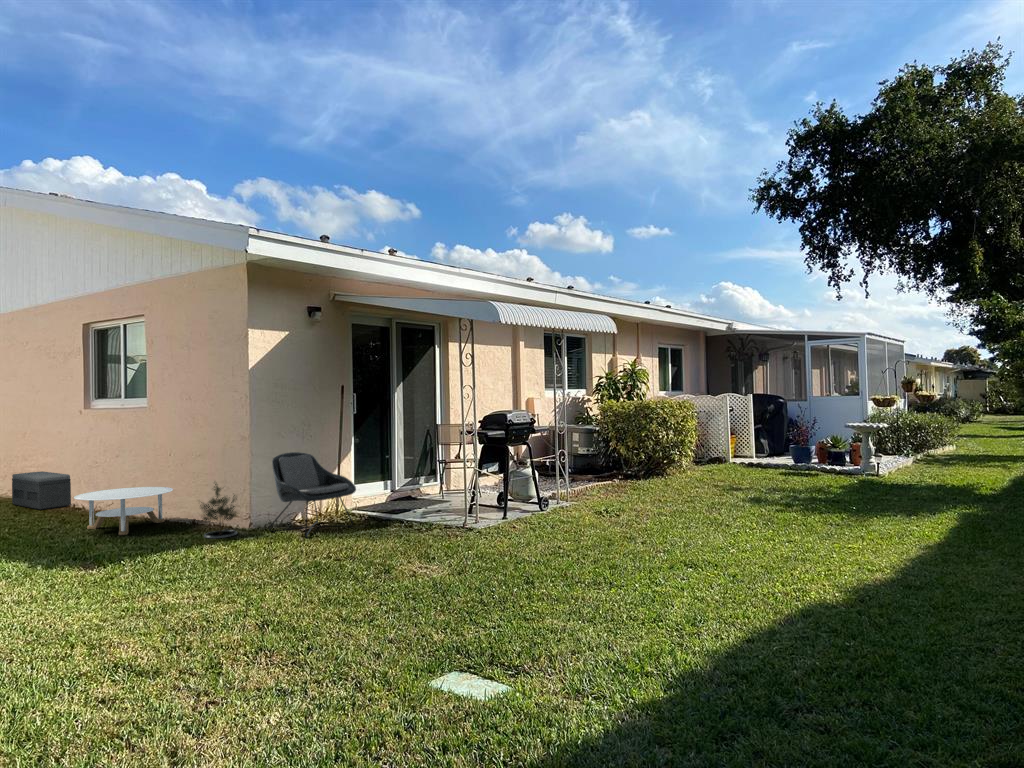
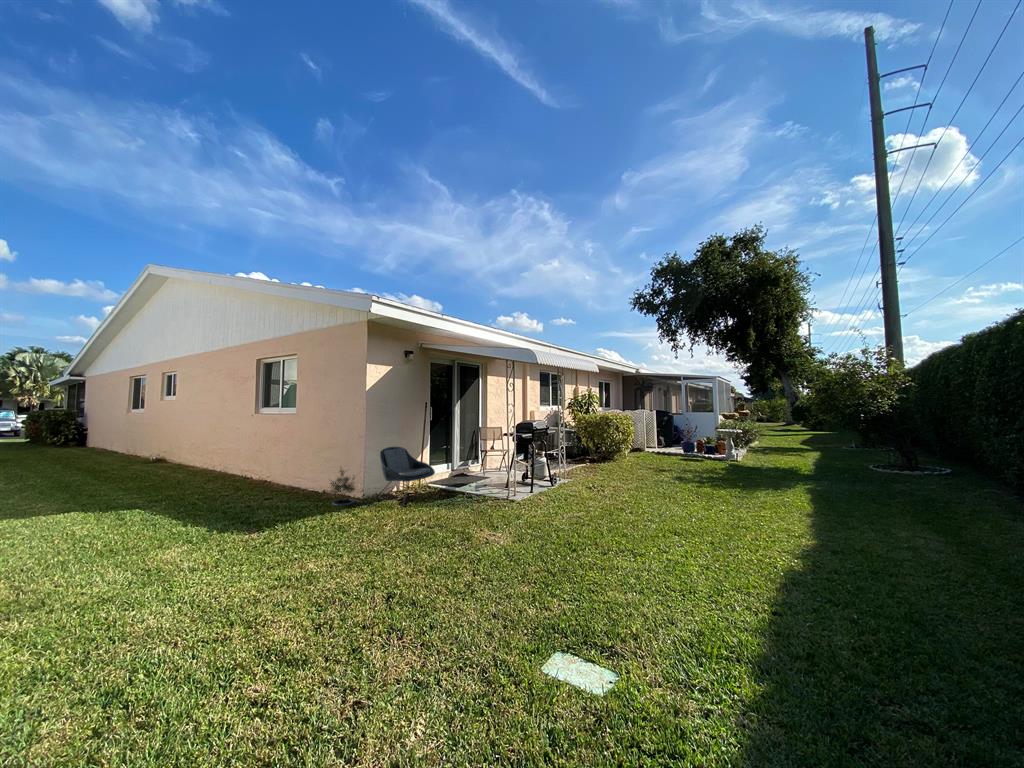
storage bench: present [12,471,71,510] -> none [200,452,240,479]
round table: present [74,487,173,535] -> none [242,467,311,502]

